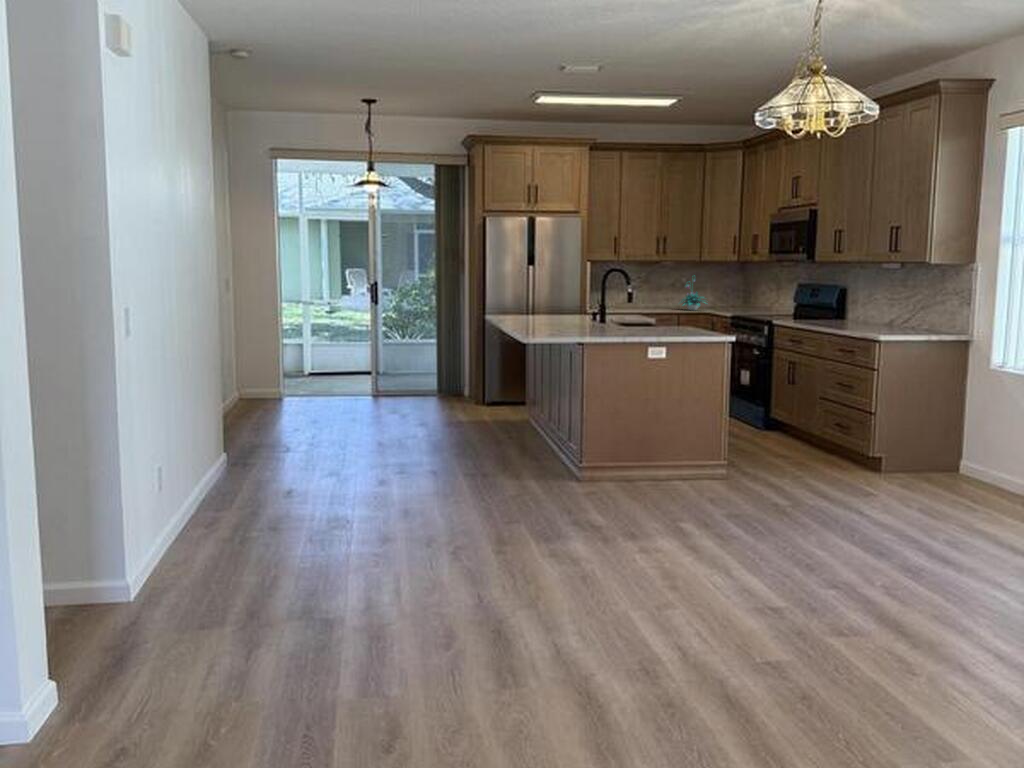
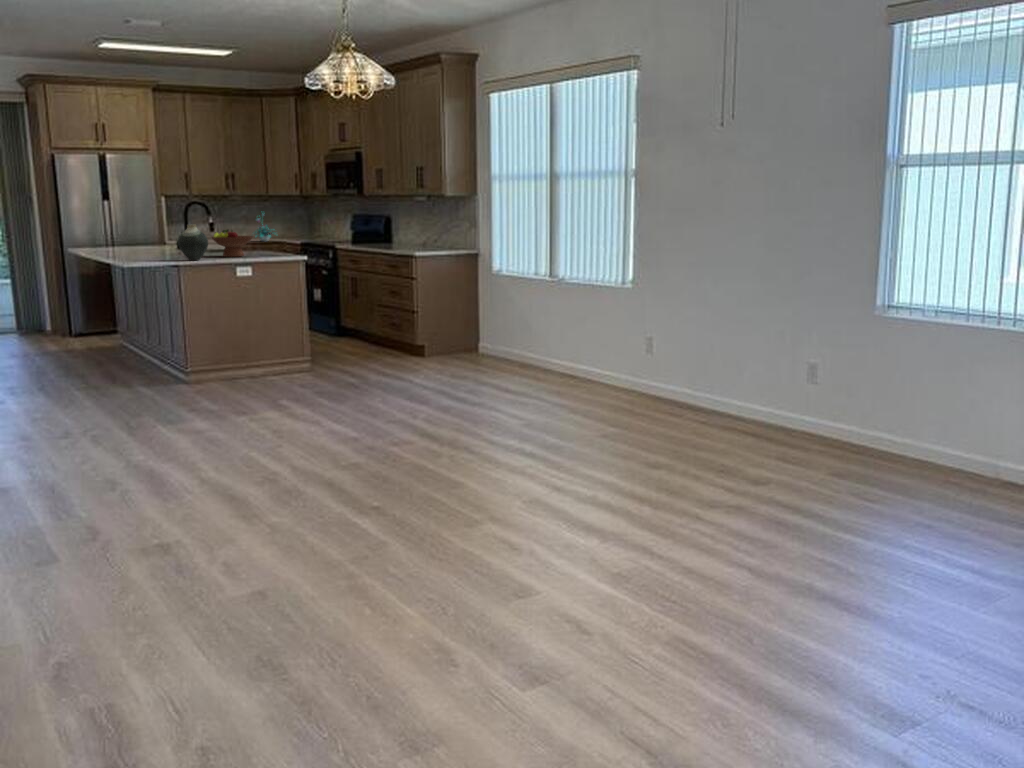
vase: none [586,297,620,339] -> present [178,224,208,260]
fruit bowl: none [626,302,675,335] -> present [211,230,253,257]

